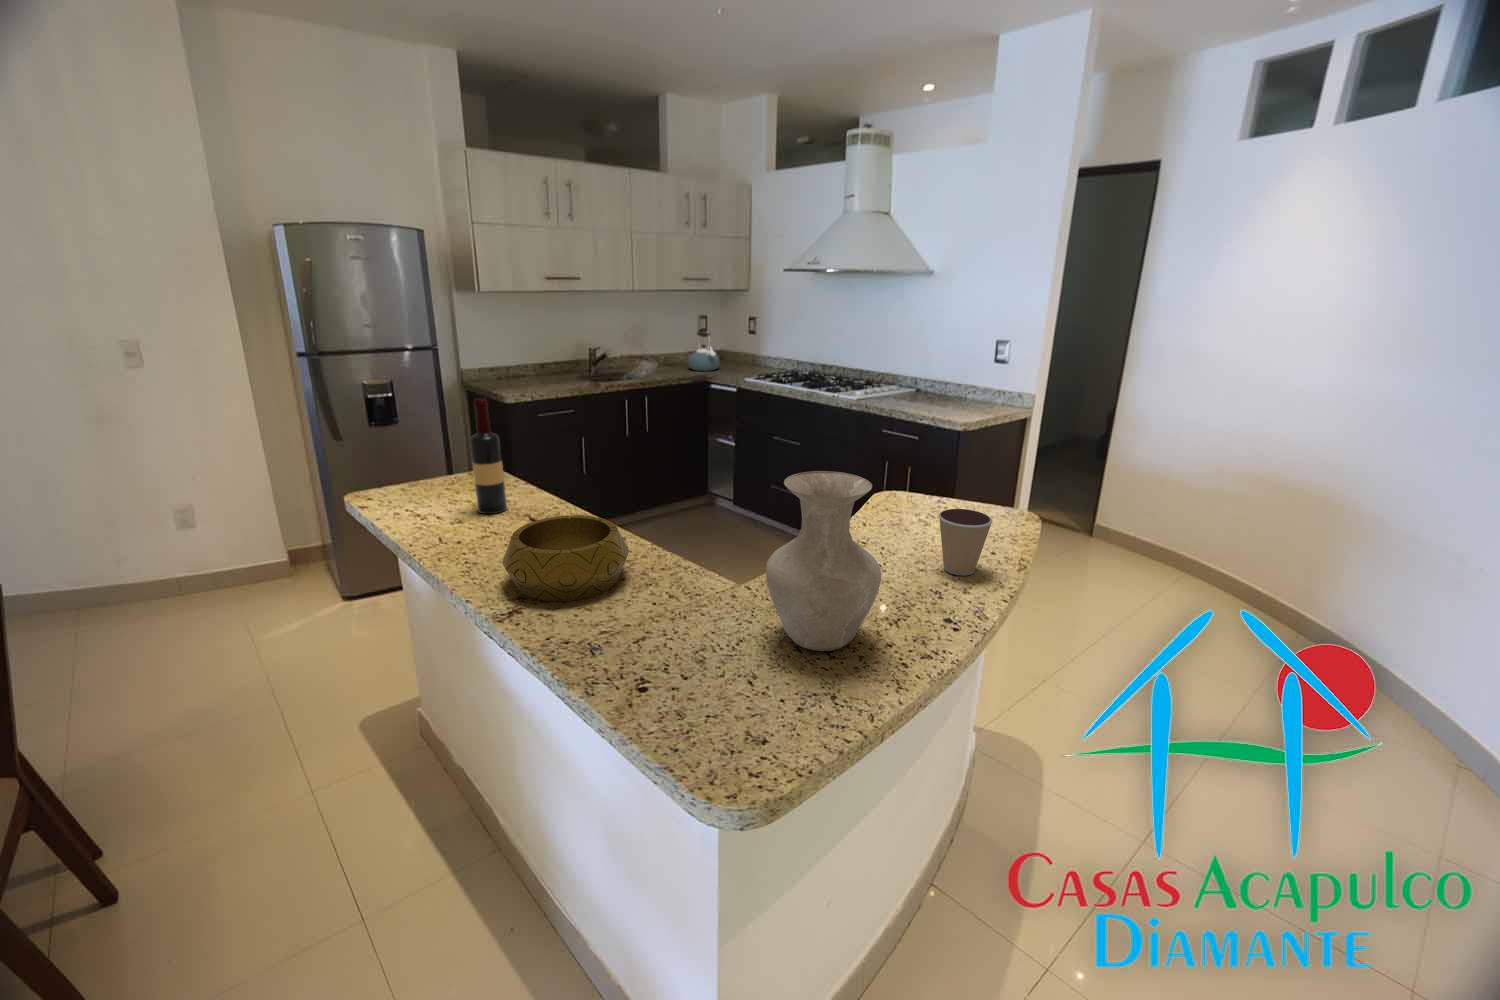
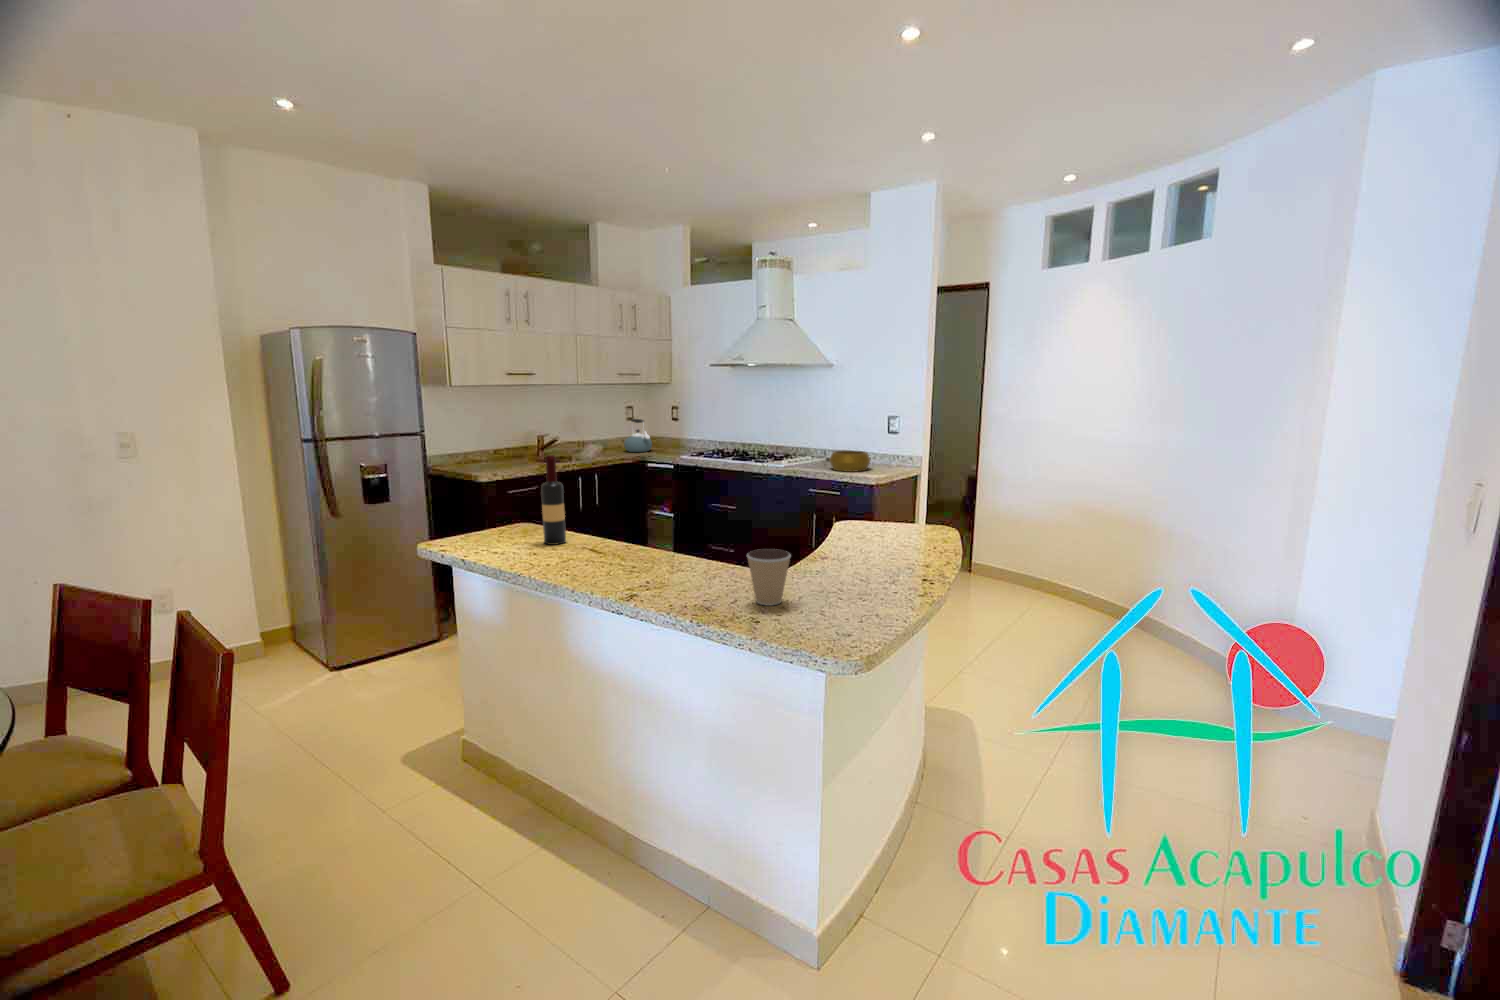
vase: present [766,471,881,651] -> none [810,475,883,586]
coffee cup: present [939,509,992,576] -> present [747,549,791,605]
decorative bowl: present [503,515,629,601] -> present [829,450,871,472]

